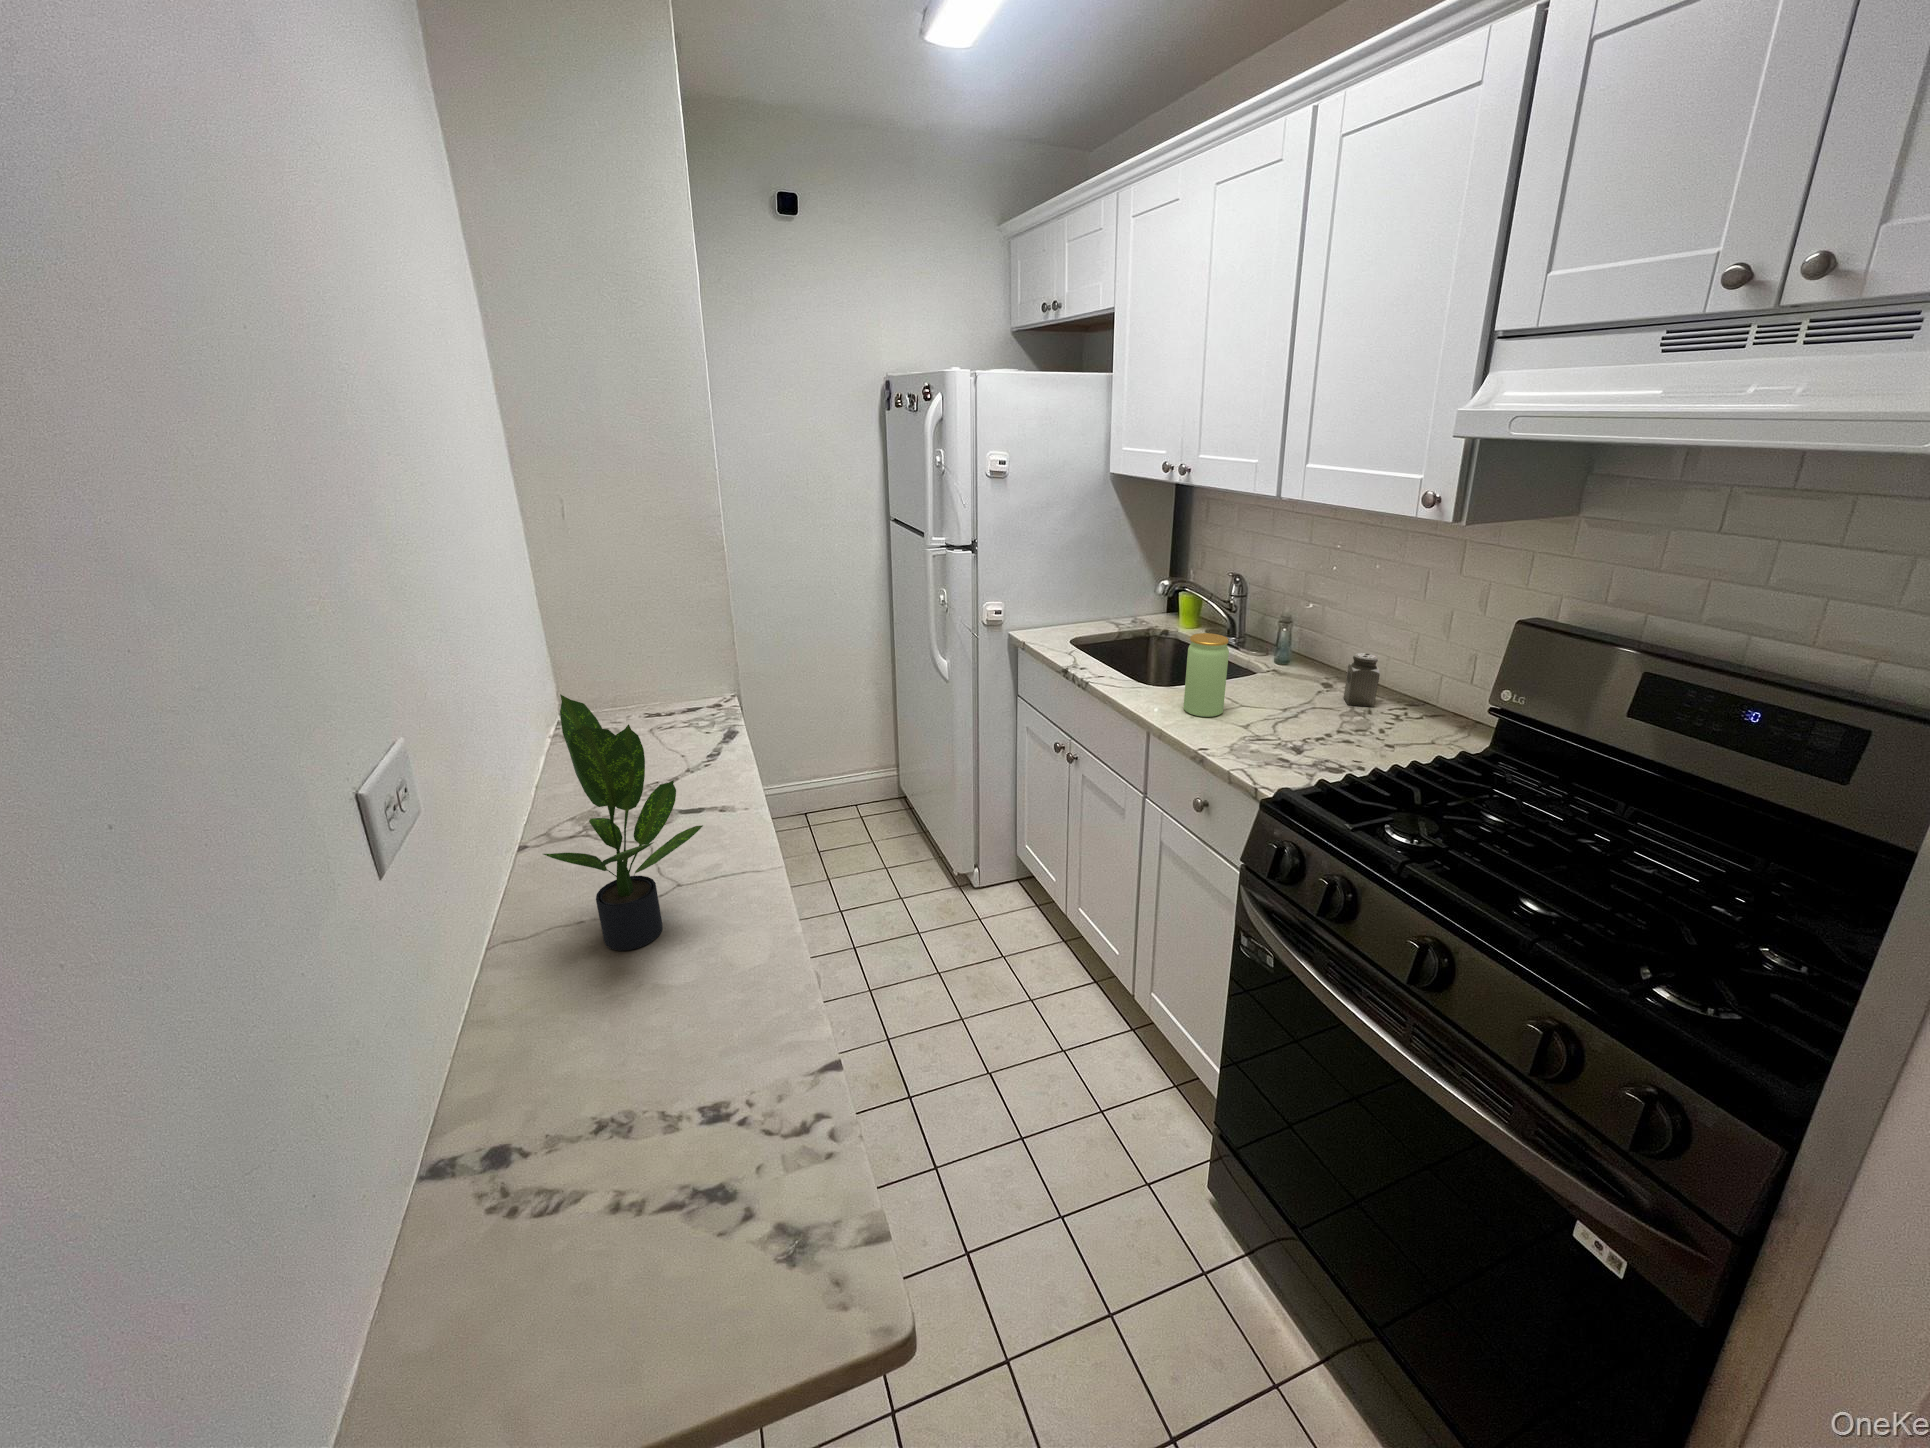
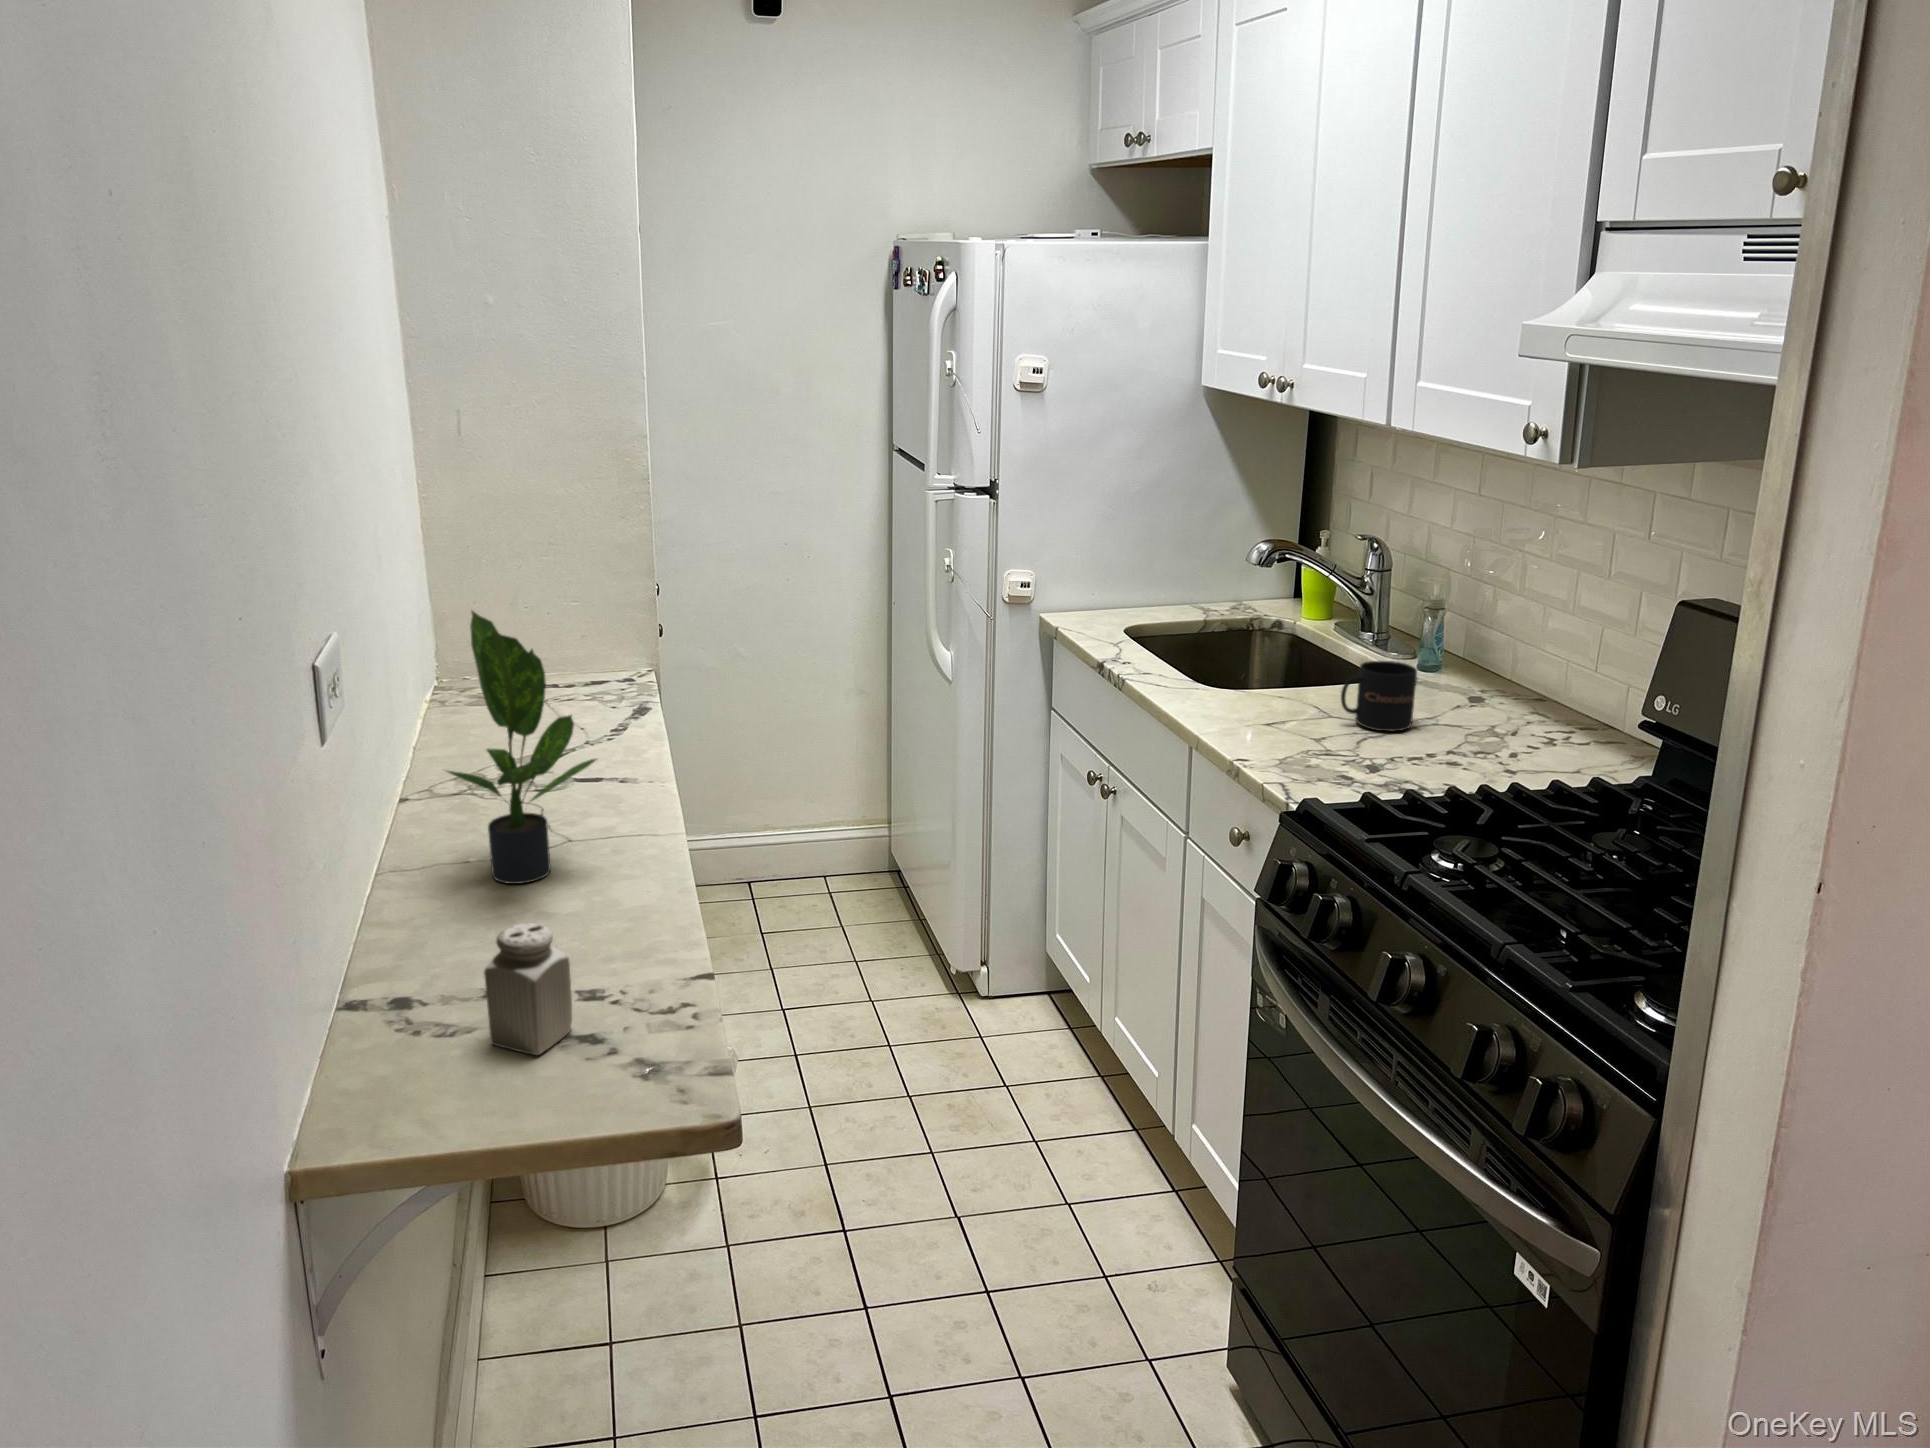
jar: present [1183,633,1229,717] -> none [1241,610,1302,725]
salt shaker: present [1344,653,1380,707] -> present [484,923,572,1055]
mug: none [1256,666,1309,717] -> present [1341,661,1417,731]

